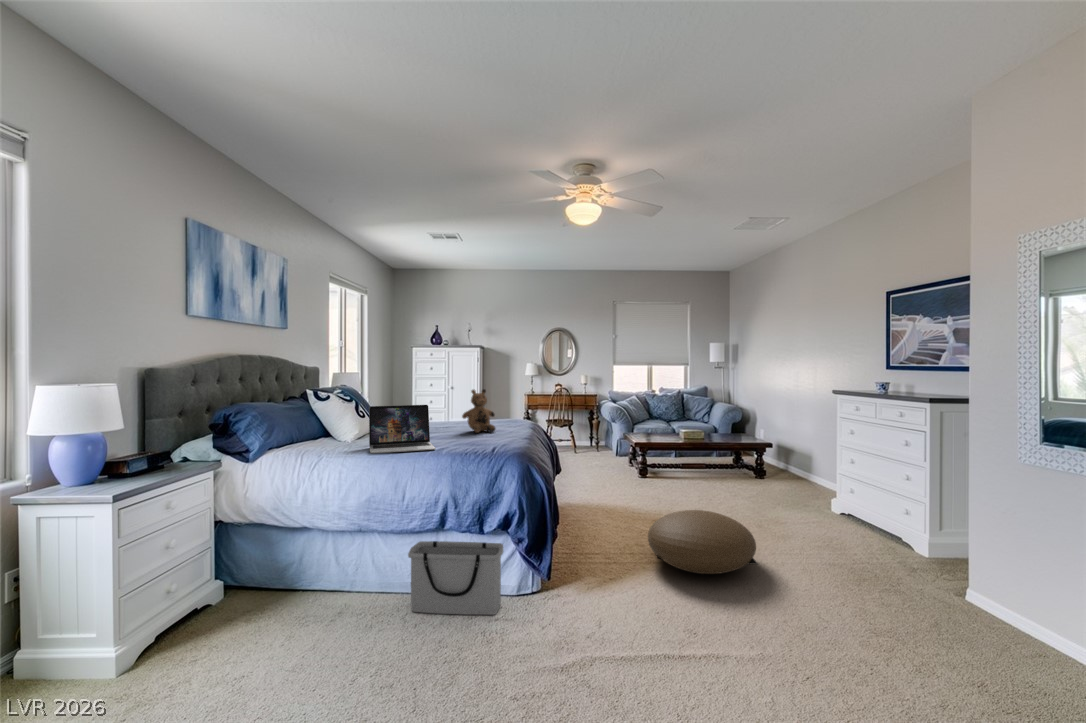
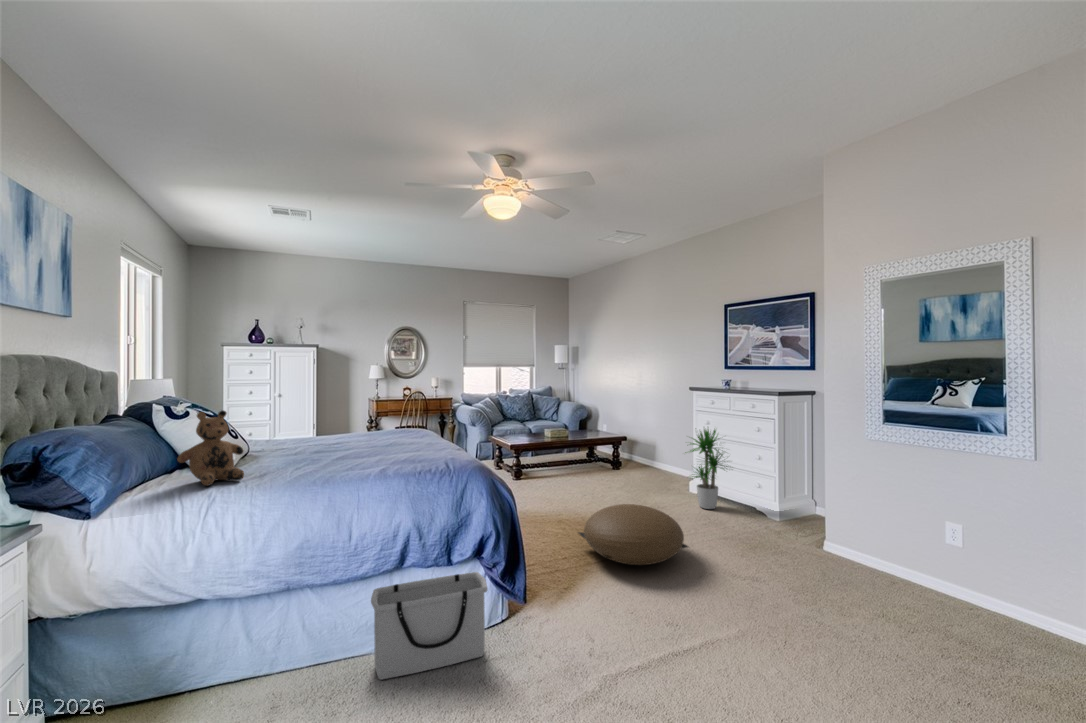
teddy bear: present [462,389,495,433] -> present [177,411,244,486]
laptop: present [369,405,436,453] -> none [274,417,379,485]
potted plant: none [804,434,872,534] -> present [685,429,727,509]

